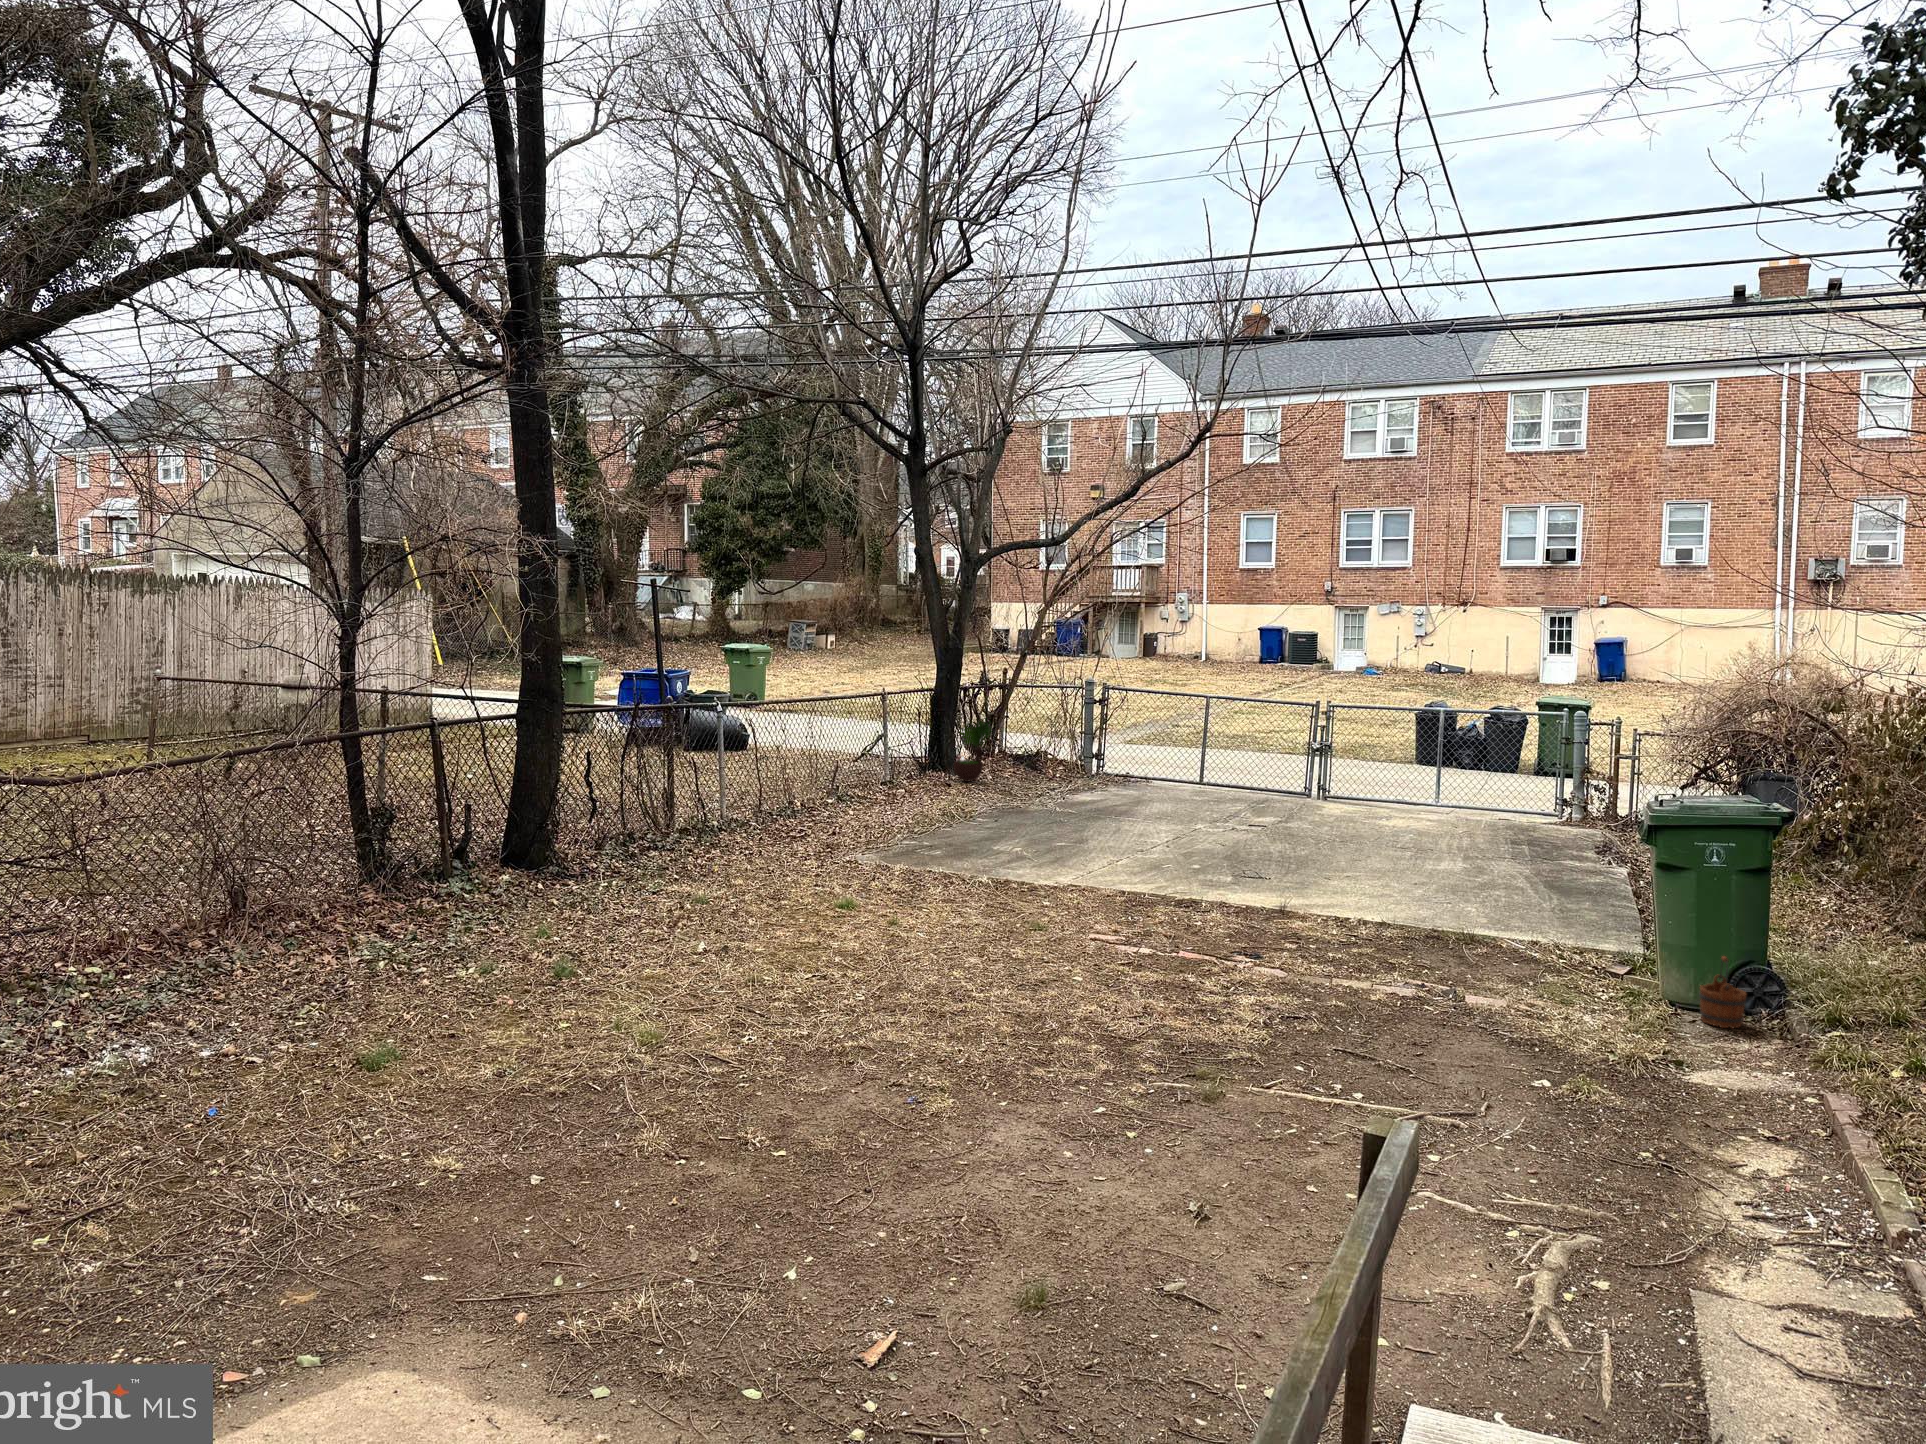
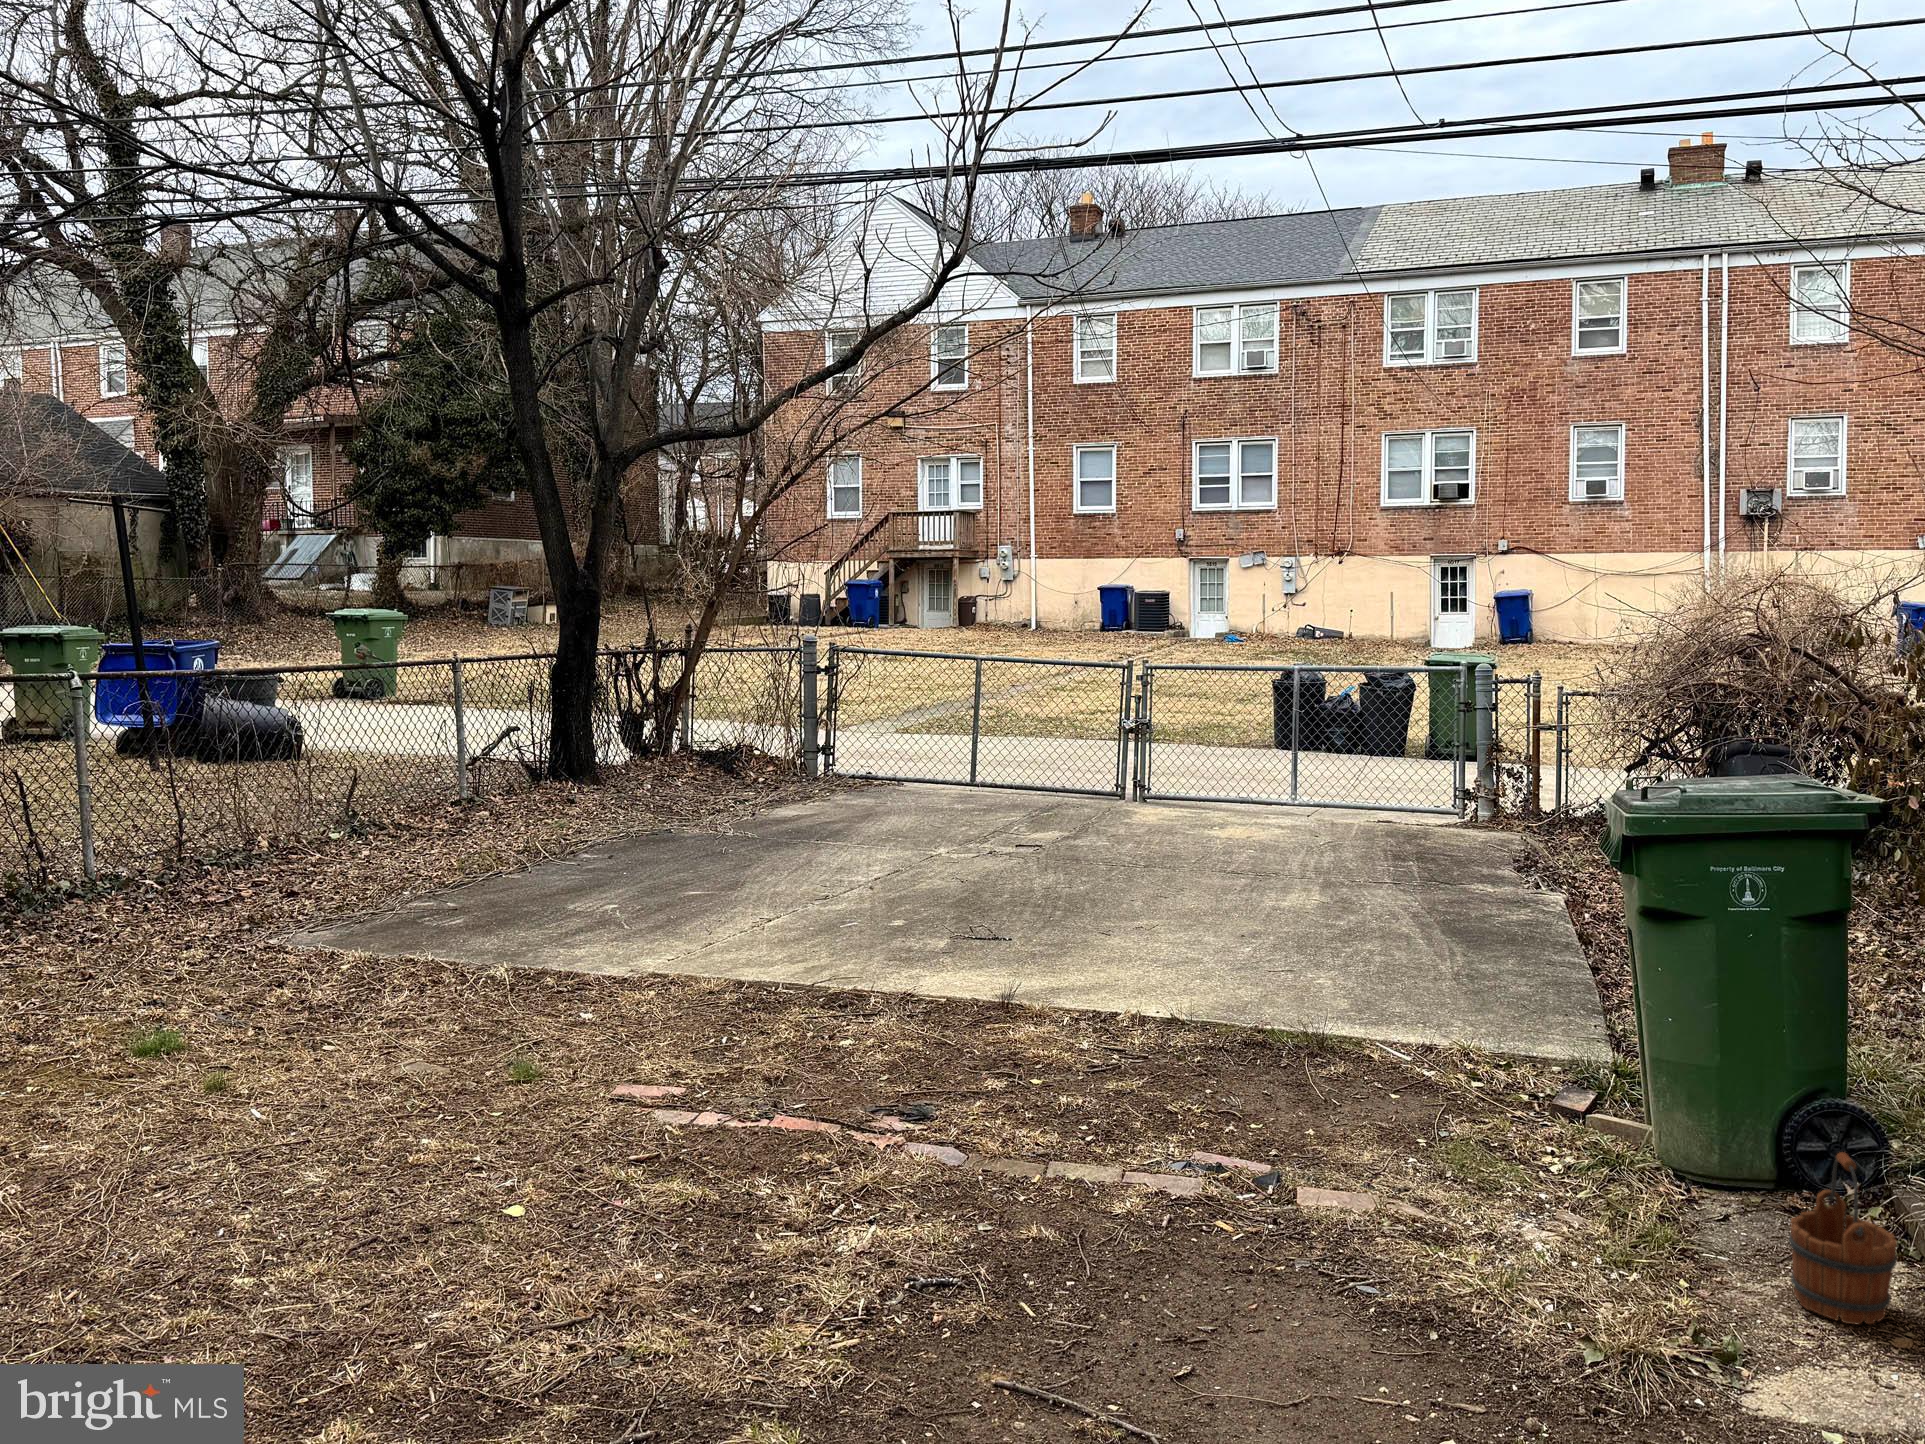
potted tree: present [954,722,992,782] -> none [588,693,647,795]

